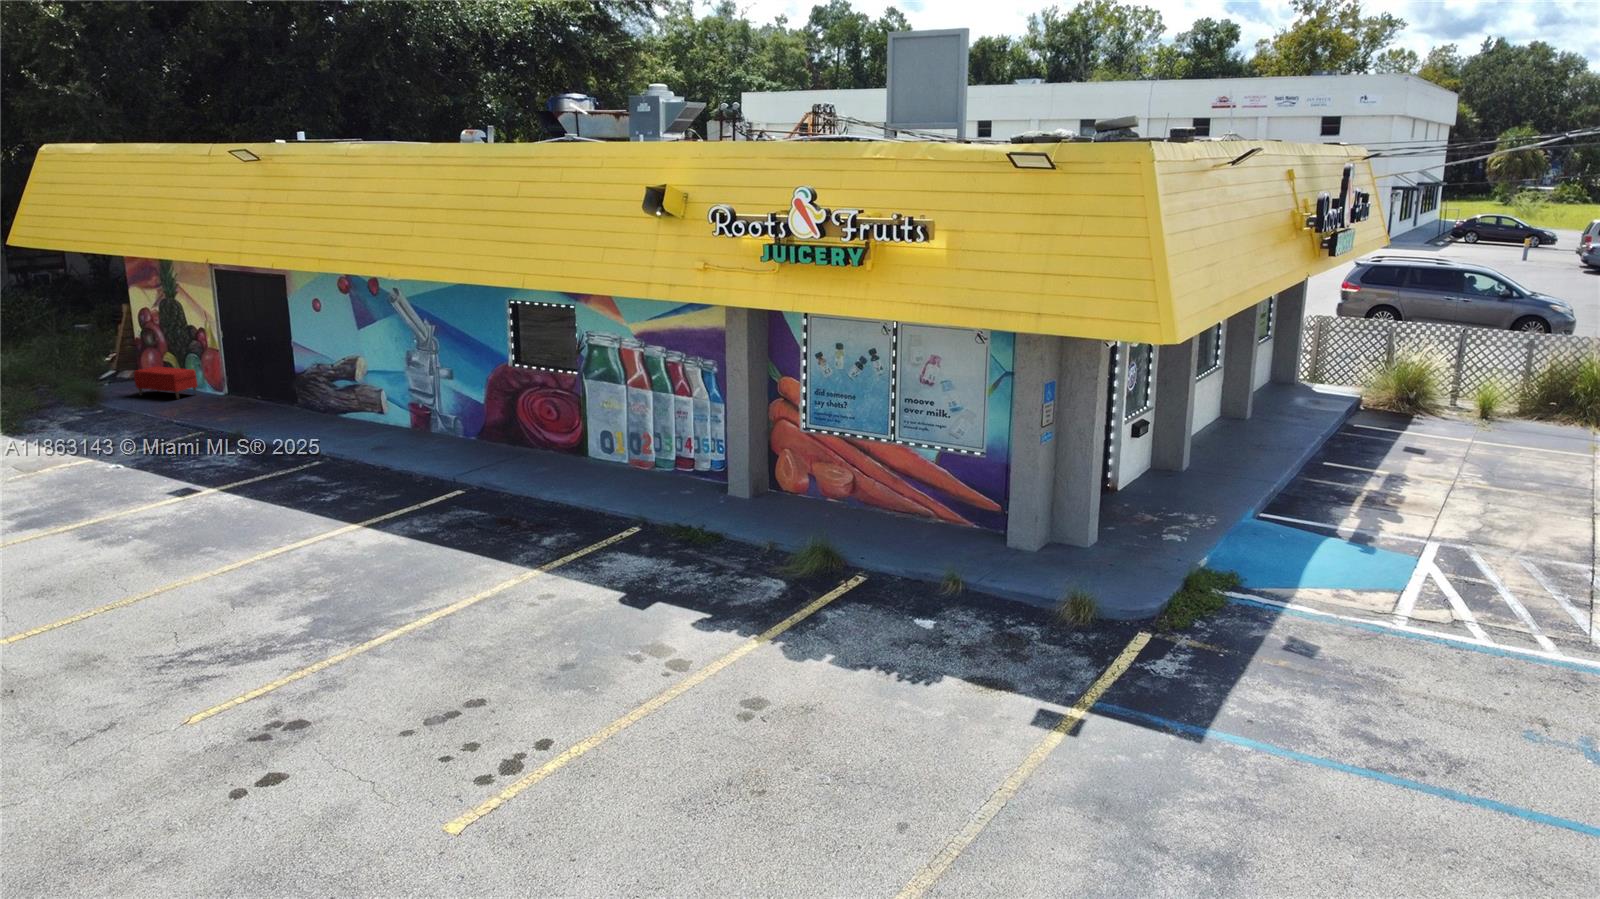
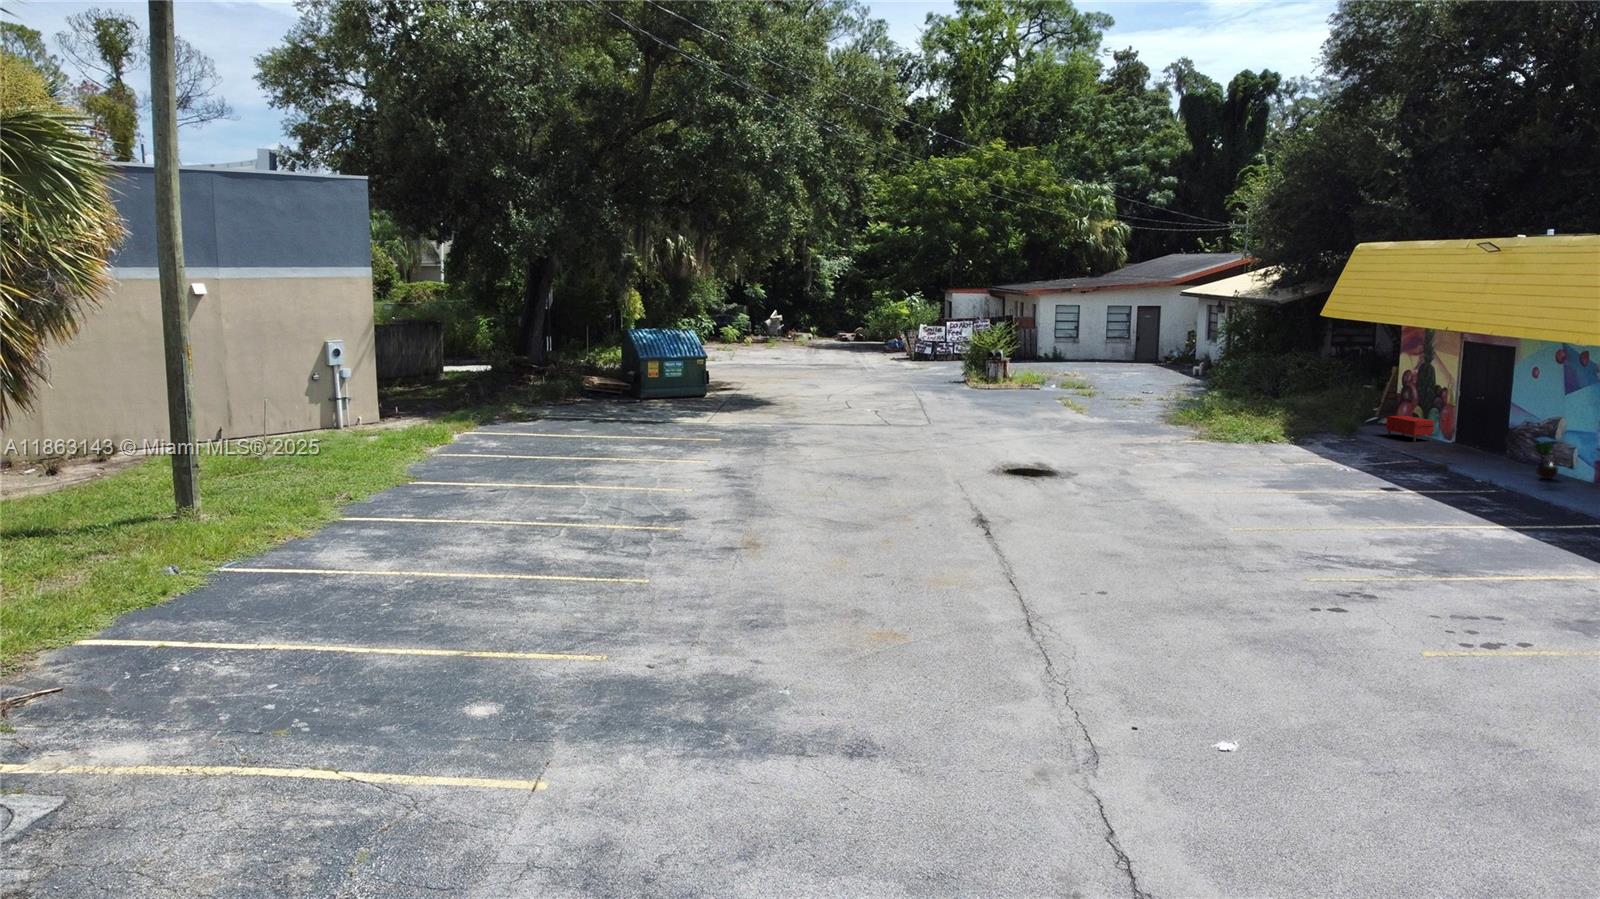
potted tree: none [331,381,368,429] -> present [1531,441,1558,479]

